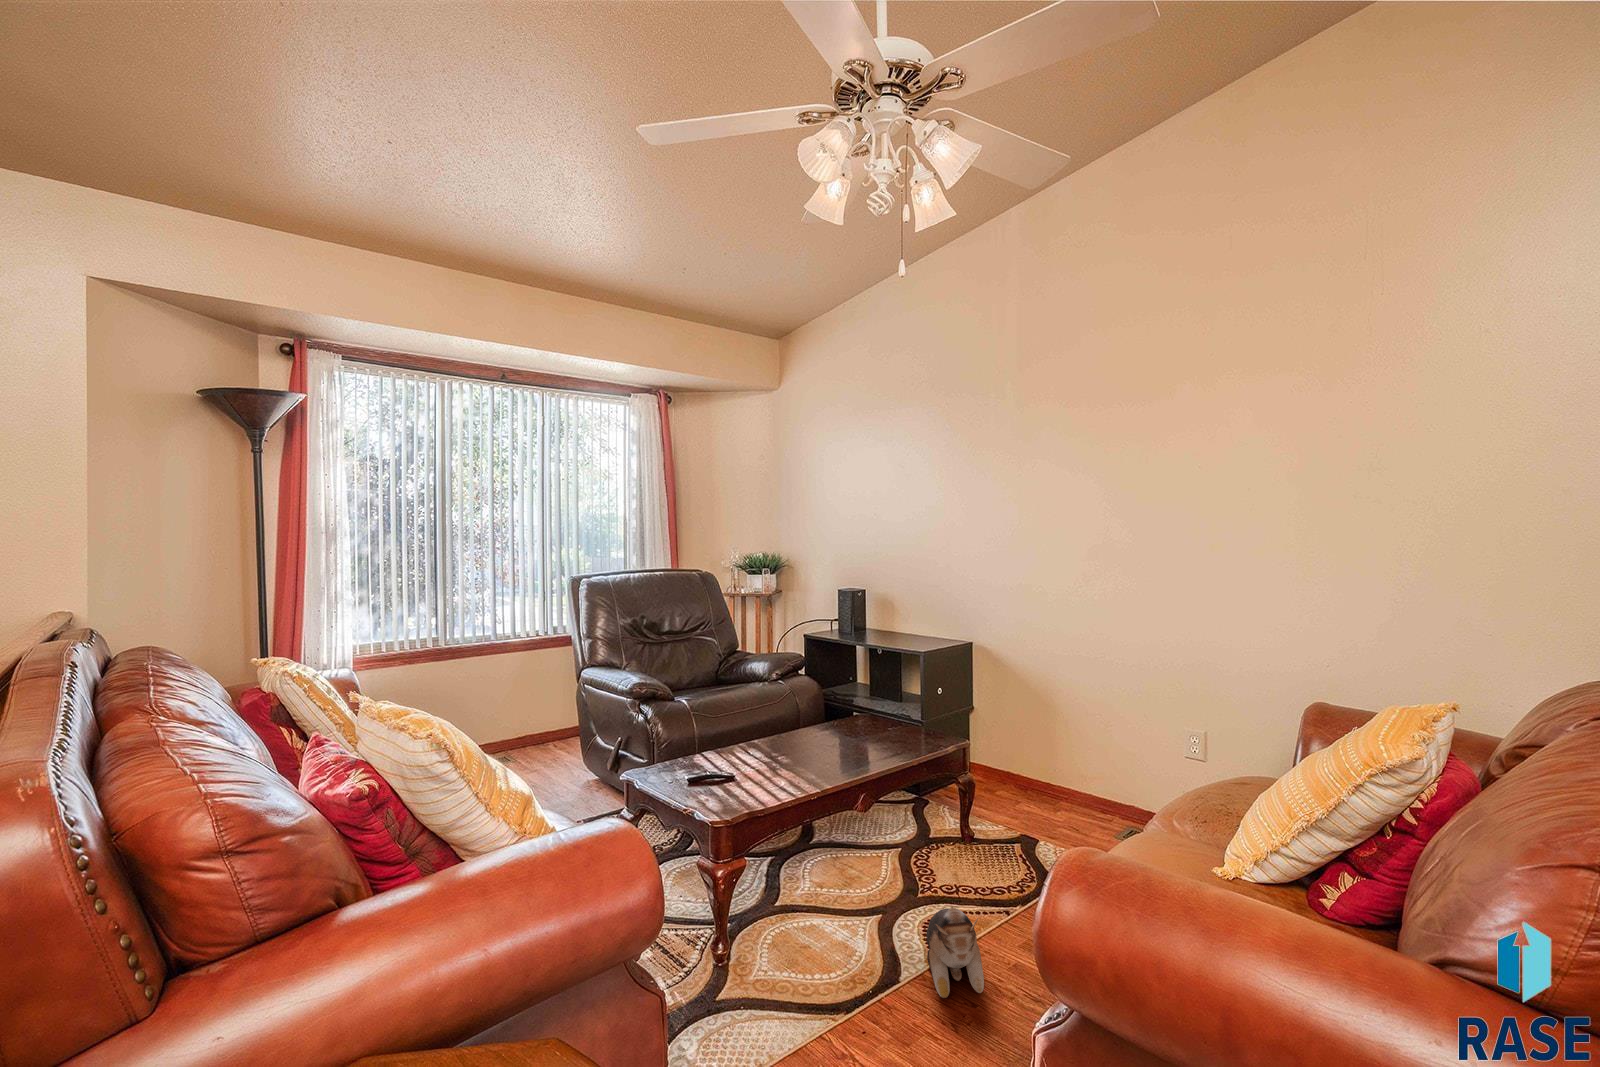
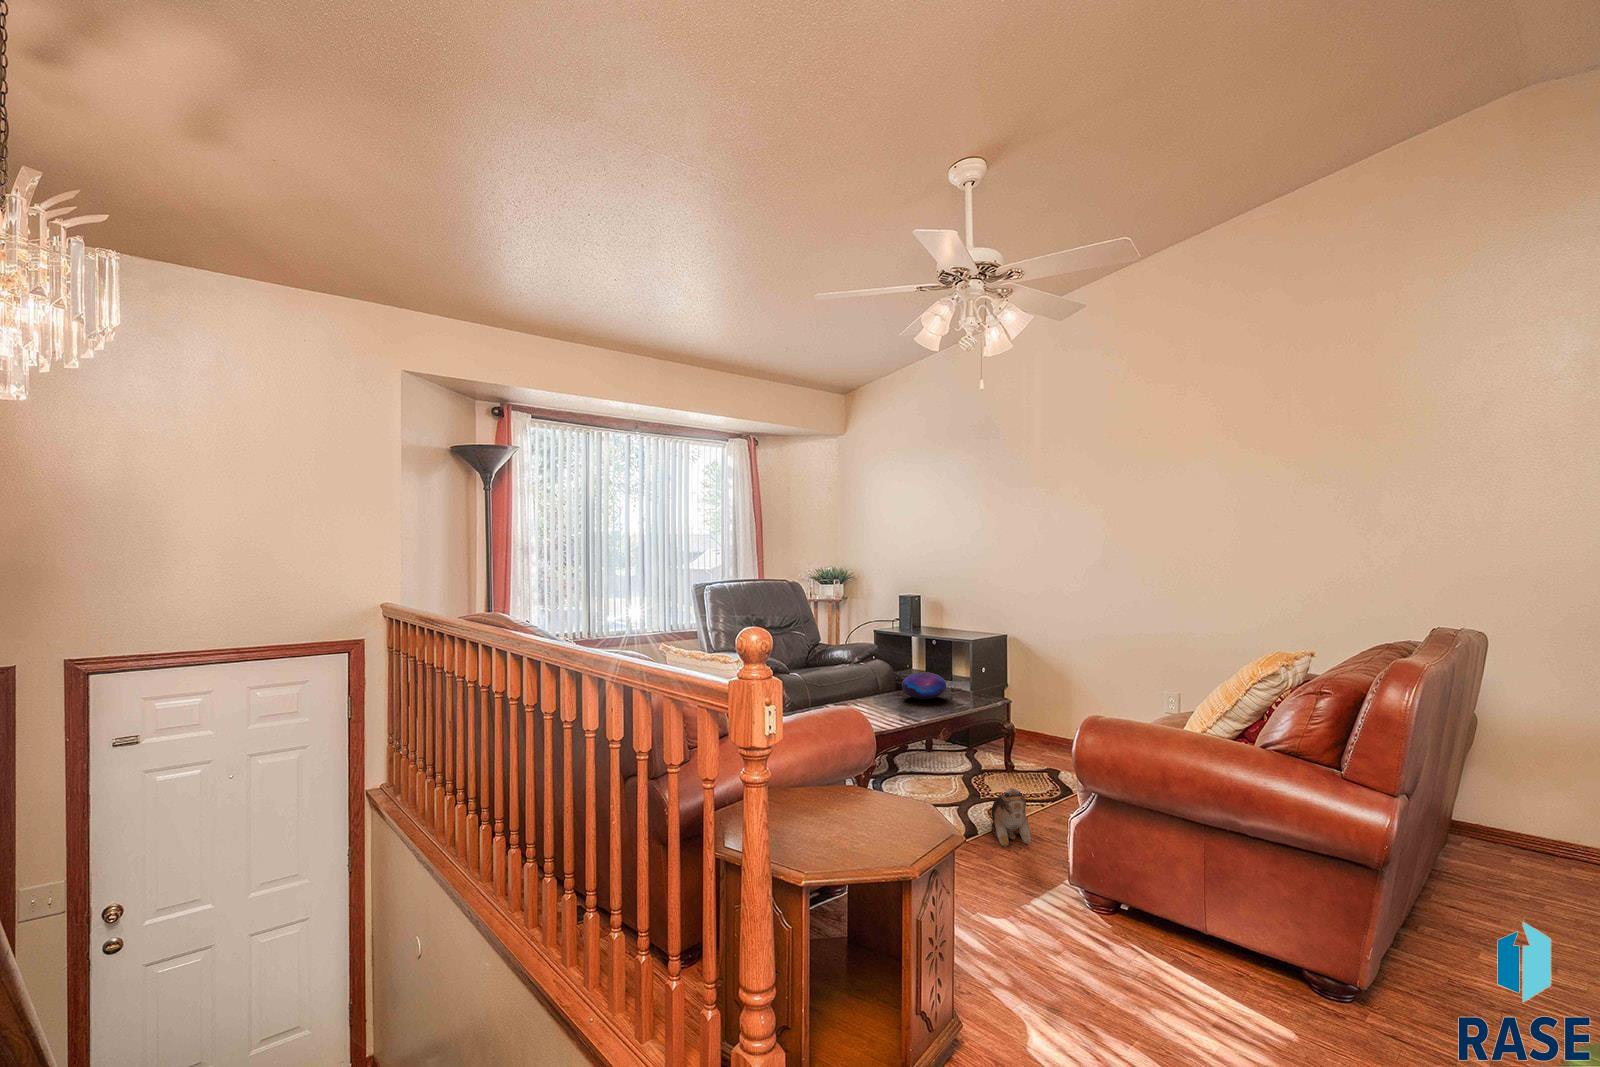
decorative orb: none [821,702,882,741] -> present [902,672,946,699]

